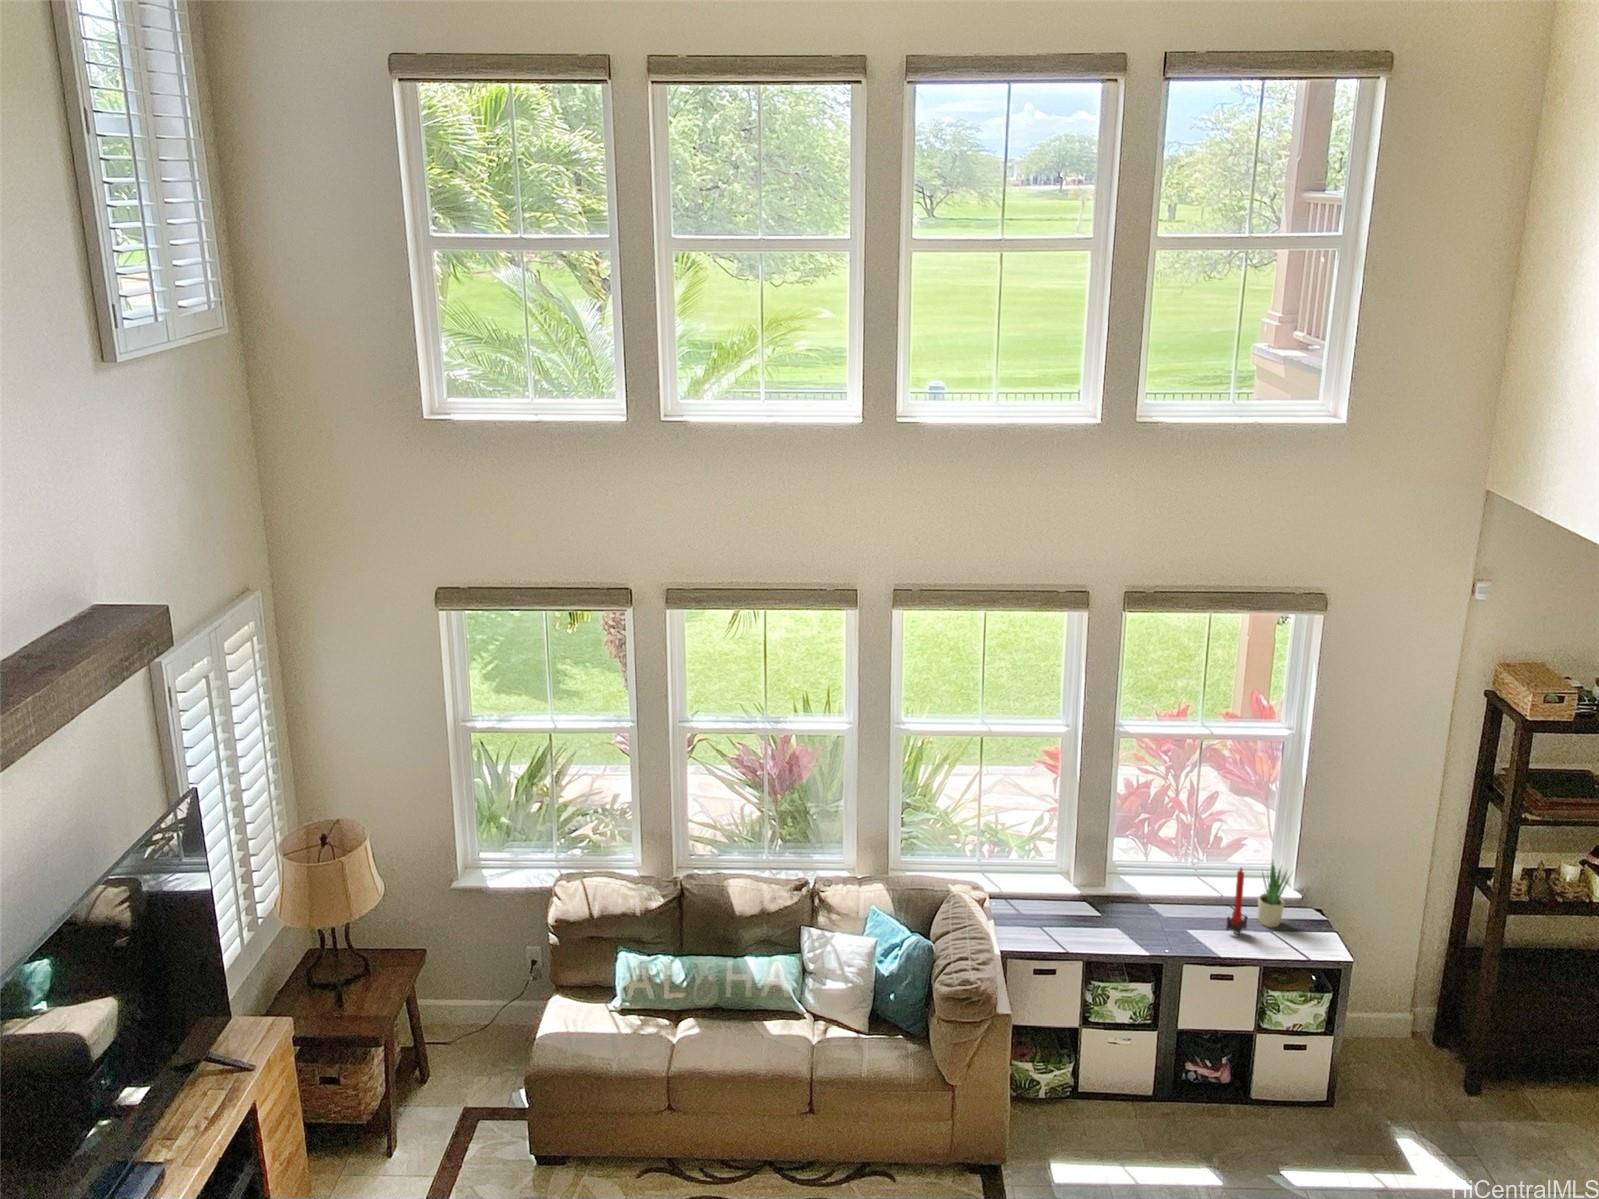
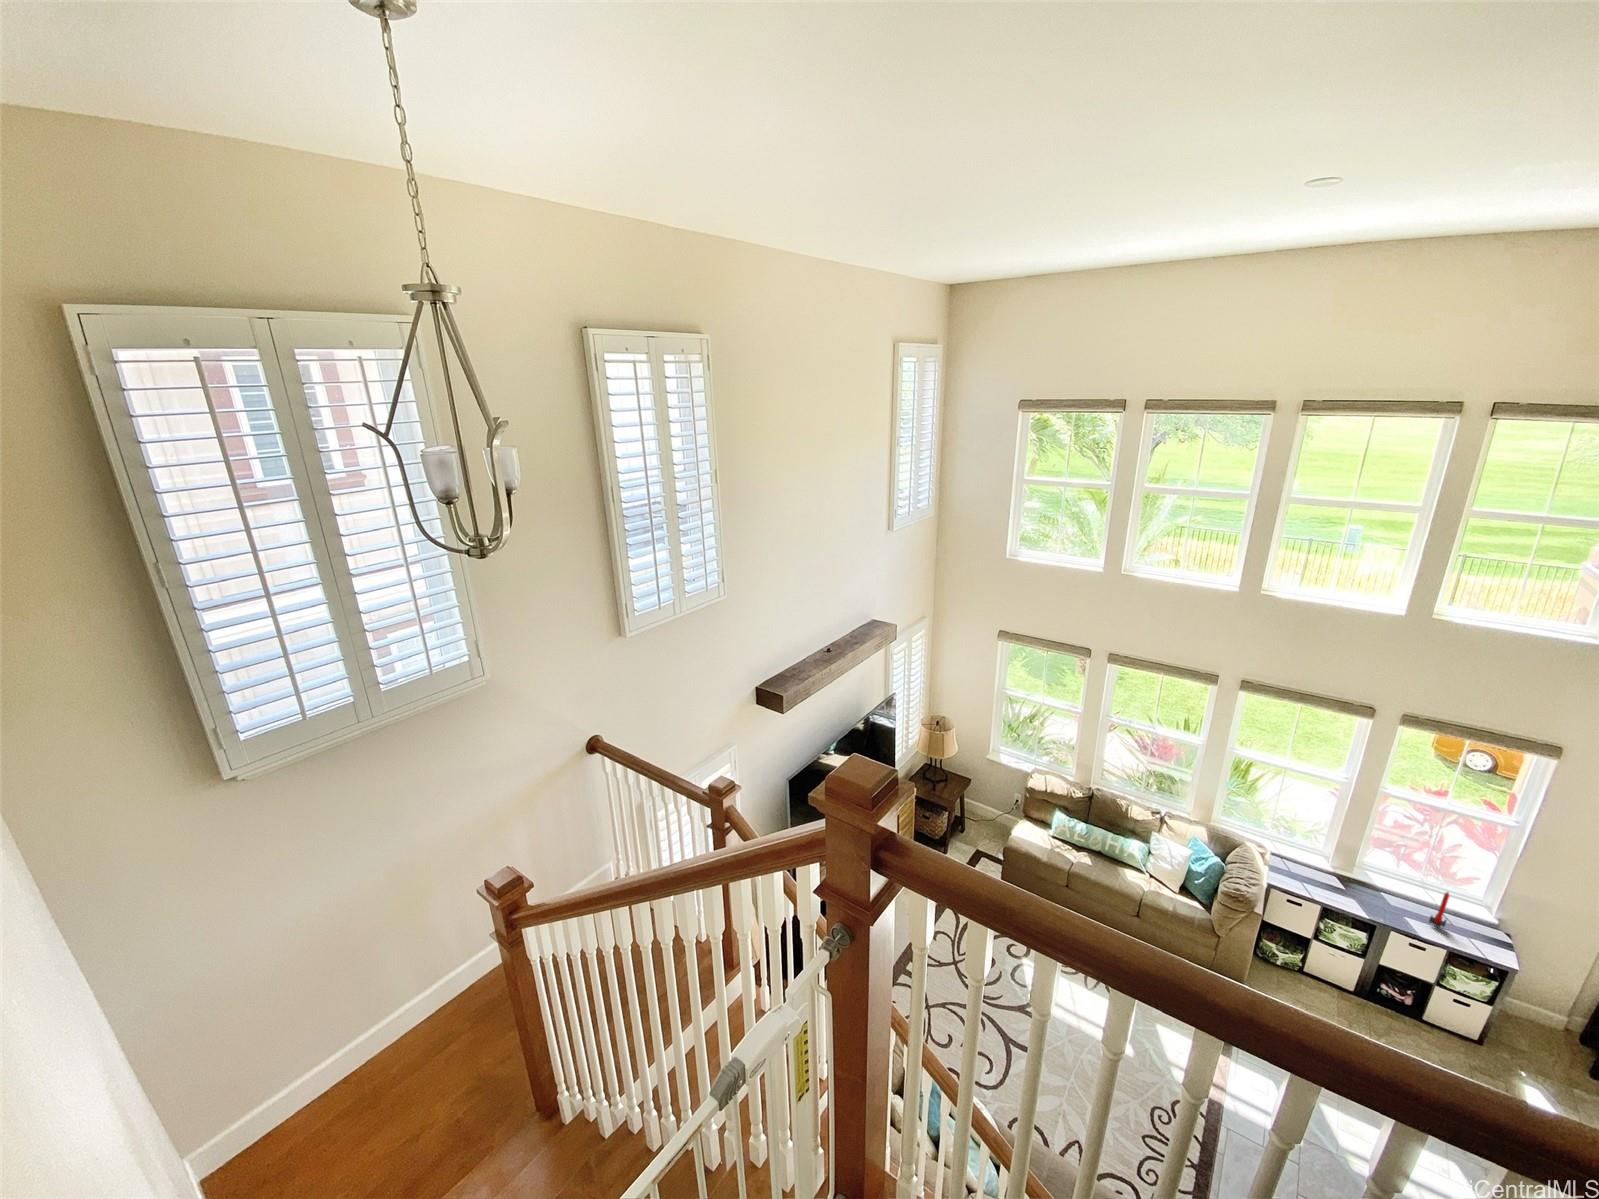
potted plant: present [1258,862,1290,927] -> none [1457,894,1491,934]

